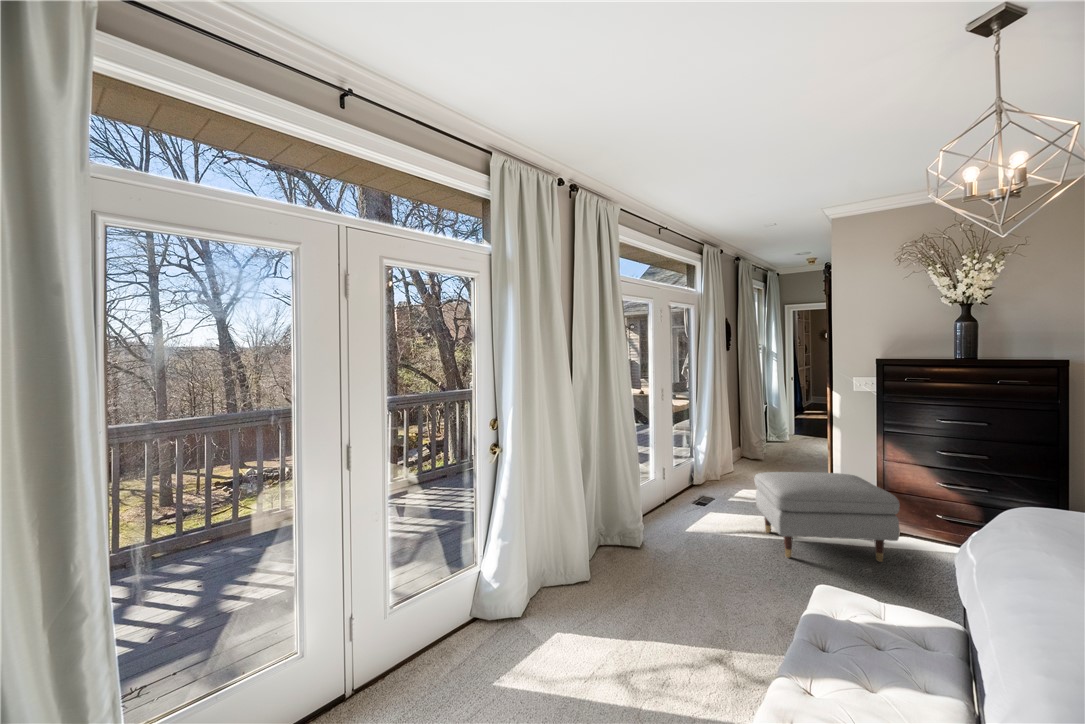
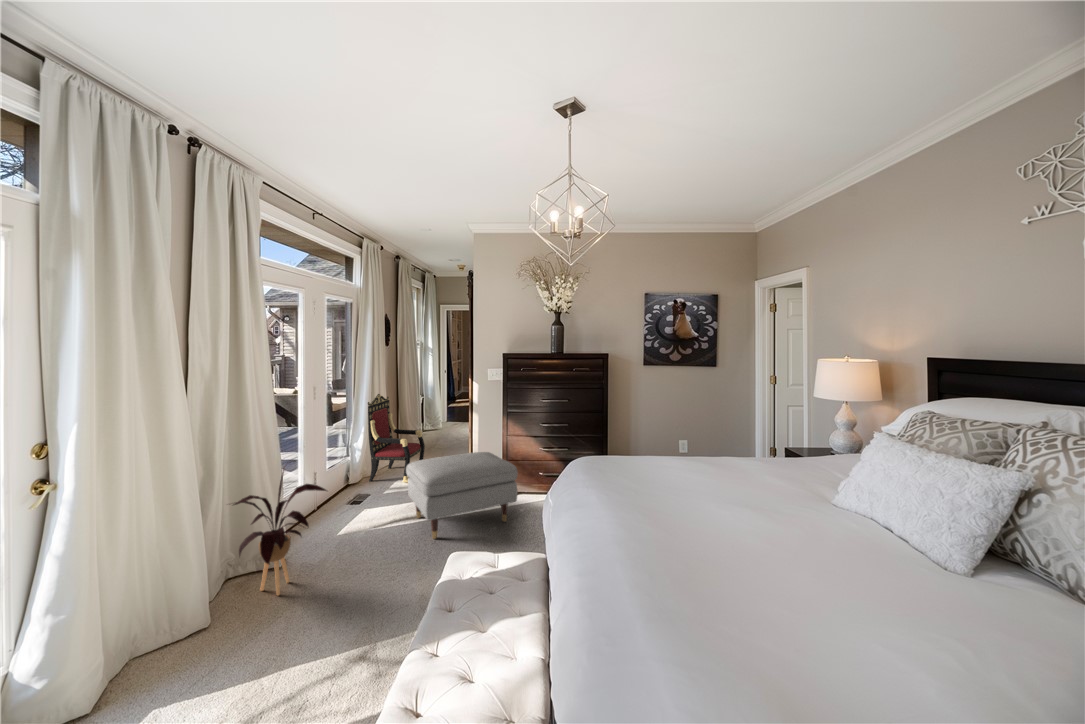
armchair: none [710,400,772,495] -> present [368,394,425,482]
house plant: none [609,453,686,565] -> present [234,461,326,595]

